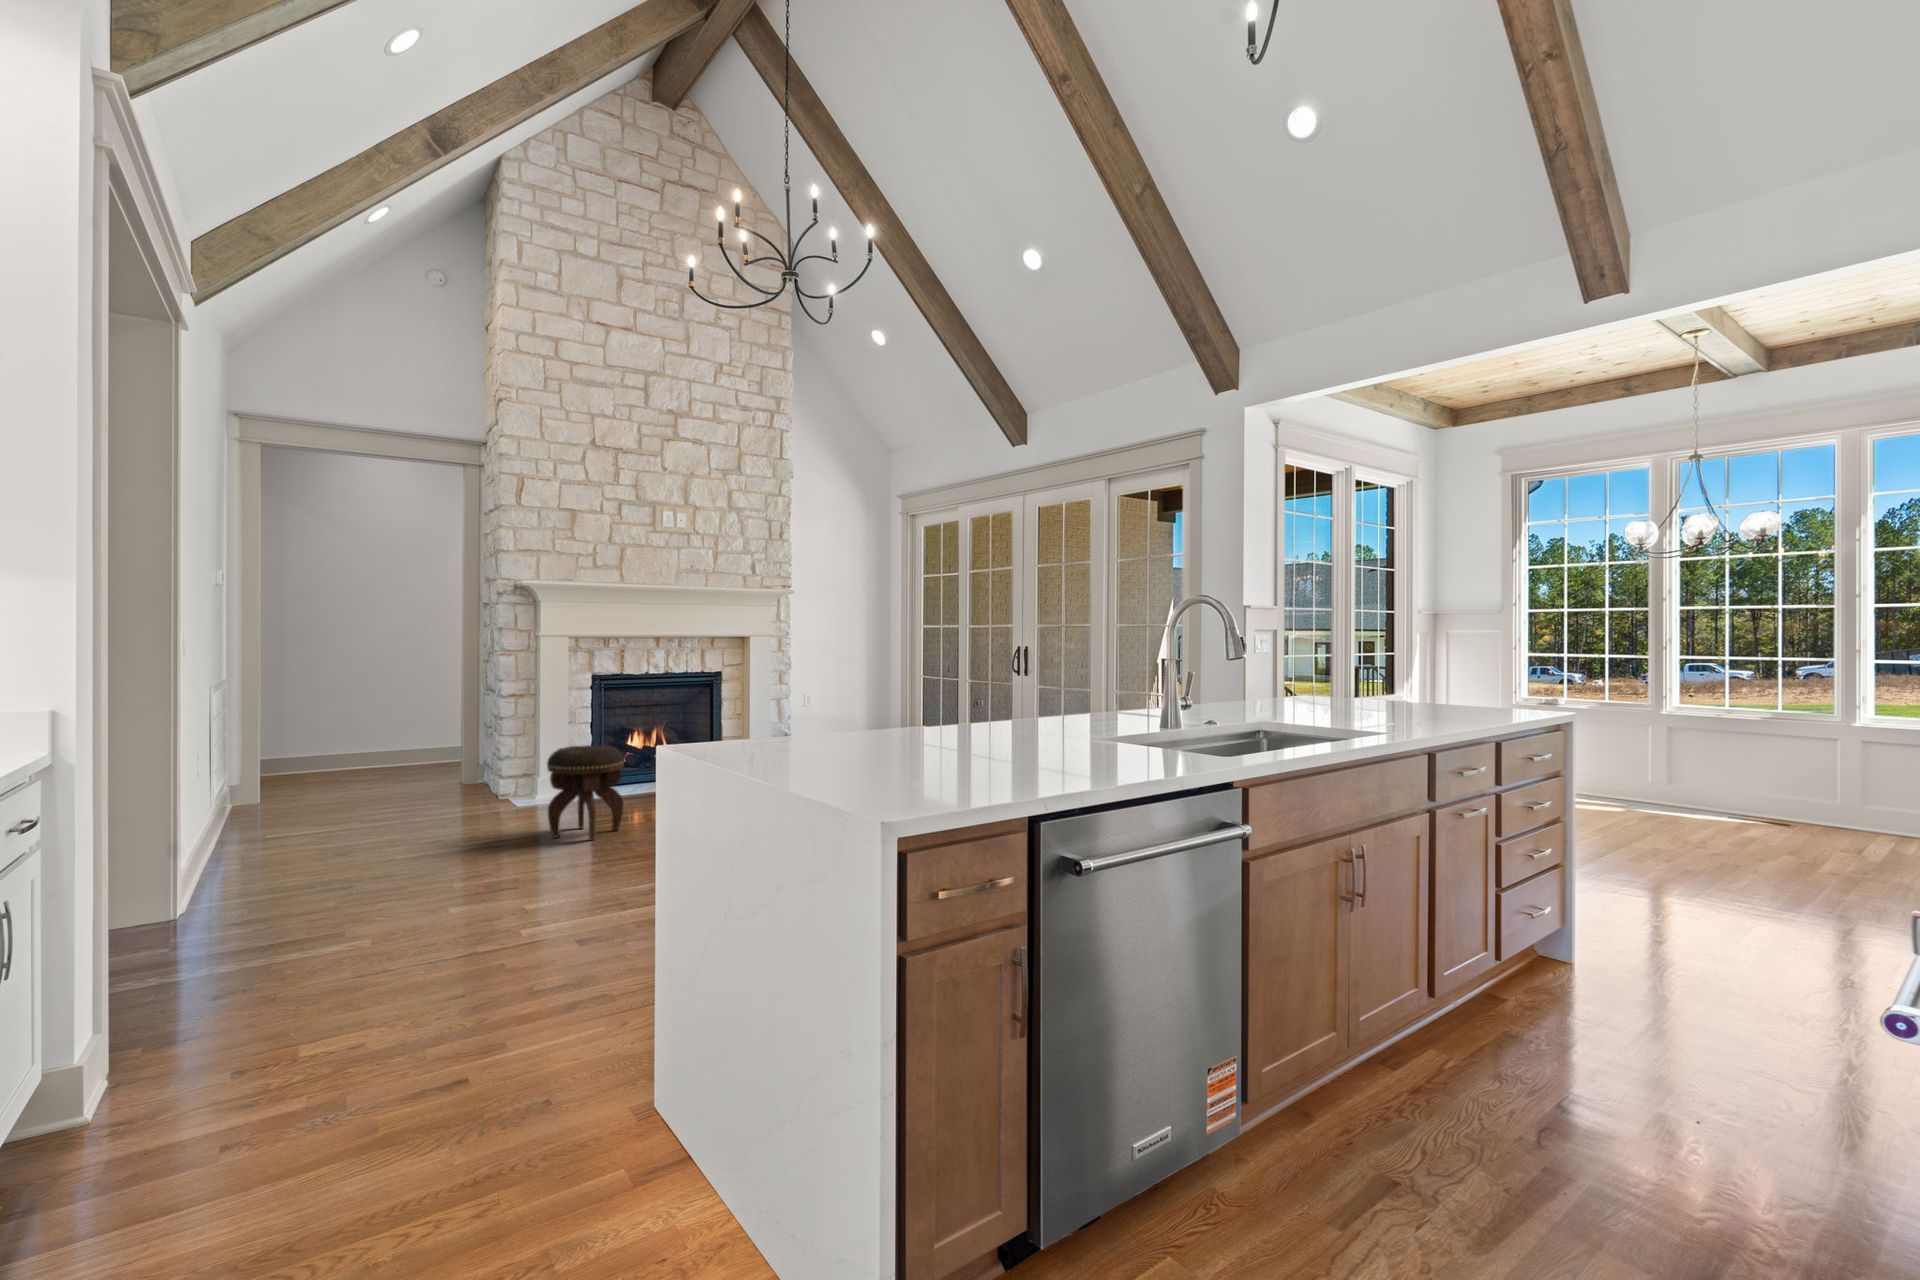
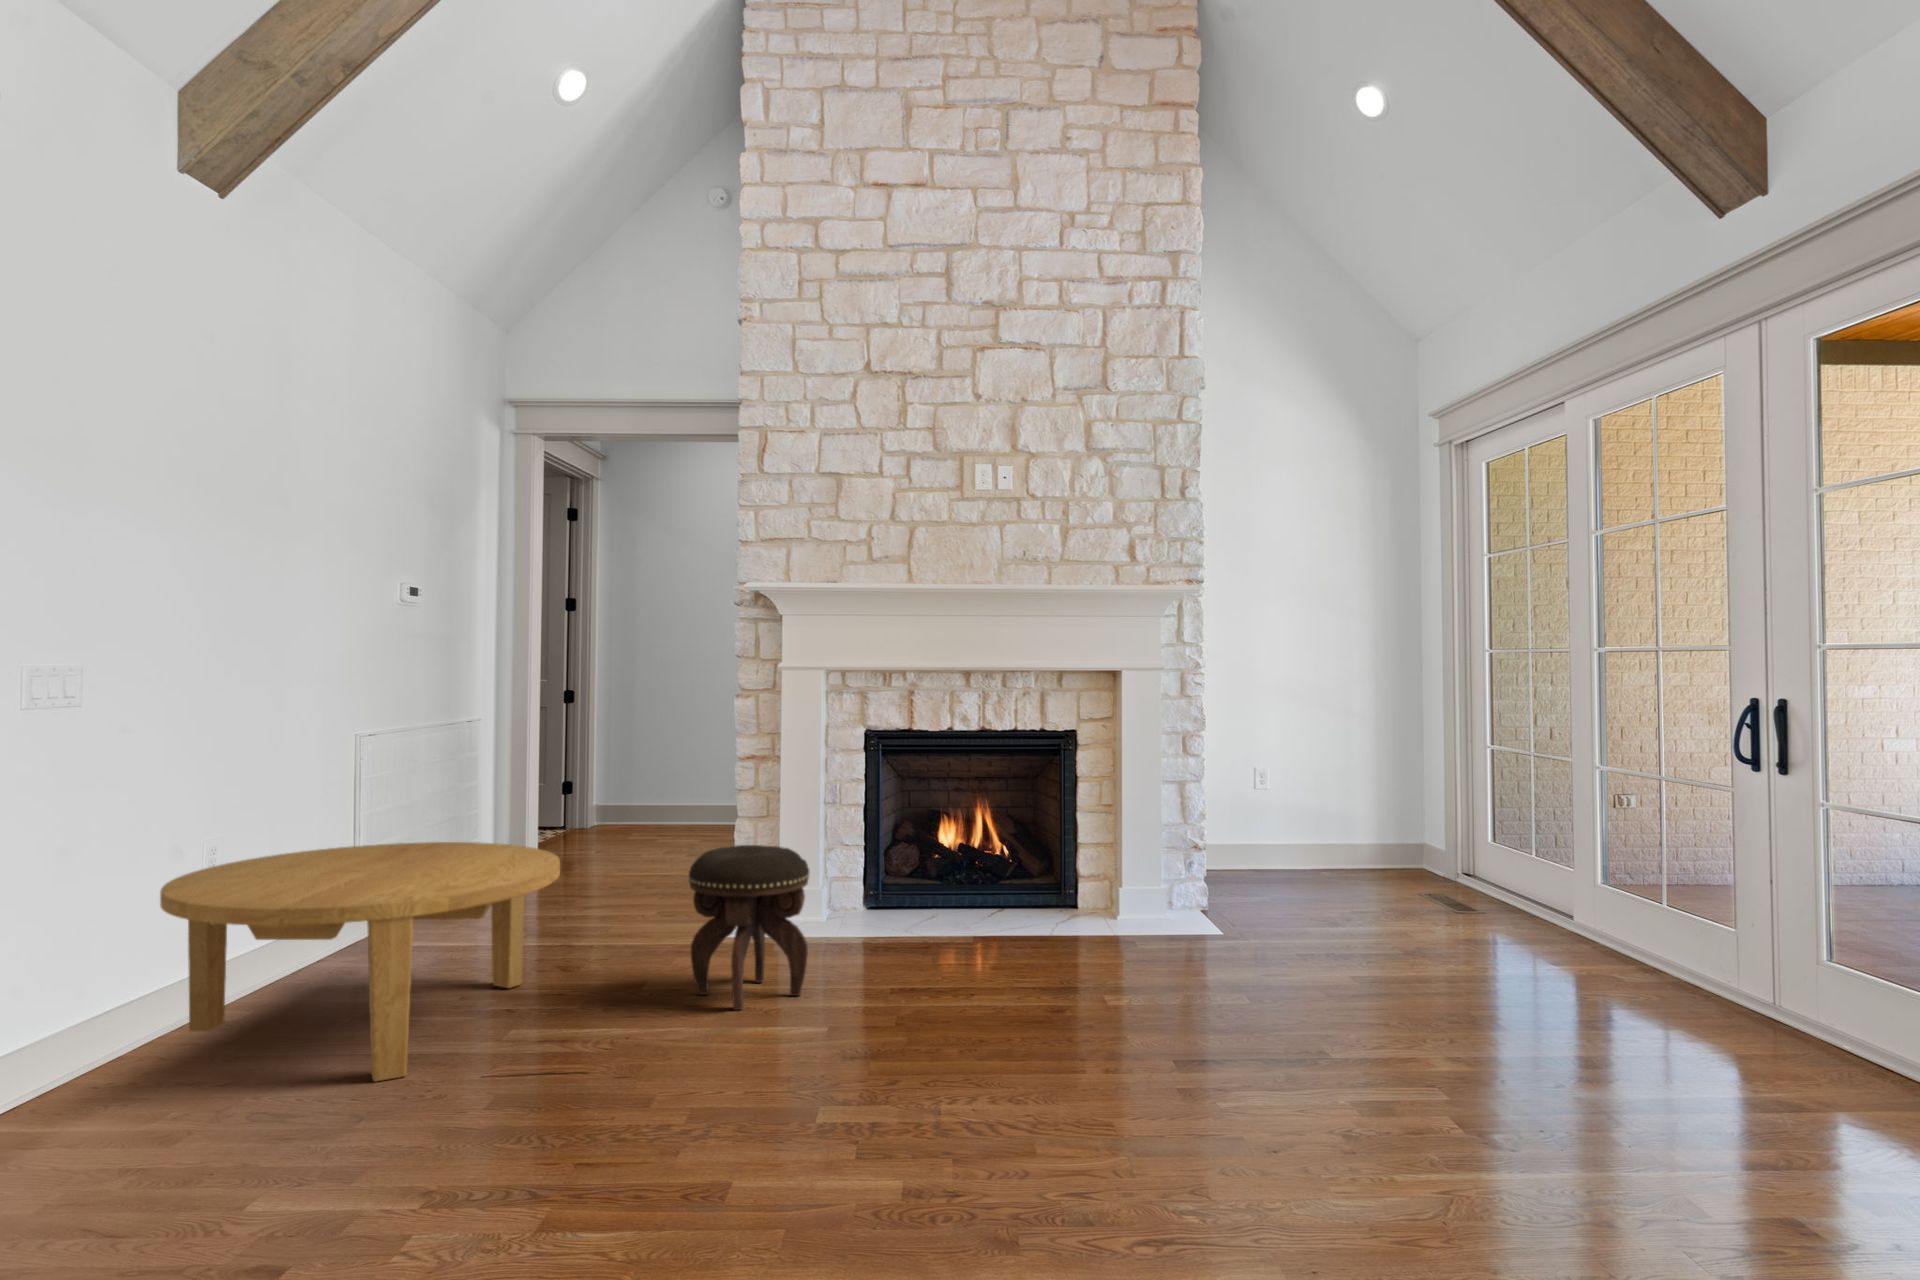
coffee table: none [193,758,484,904] -> present [160,842,560,1081]

